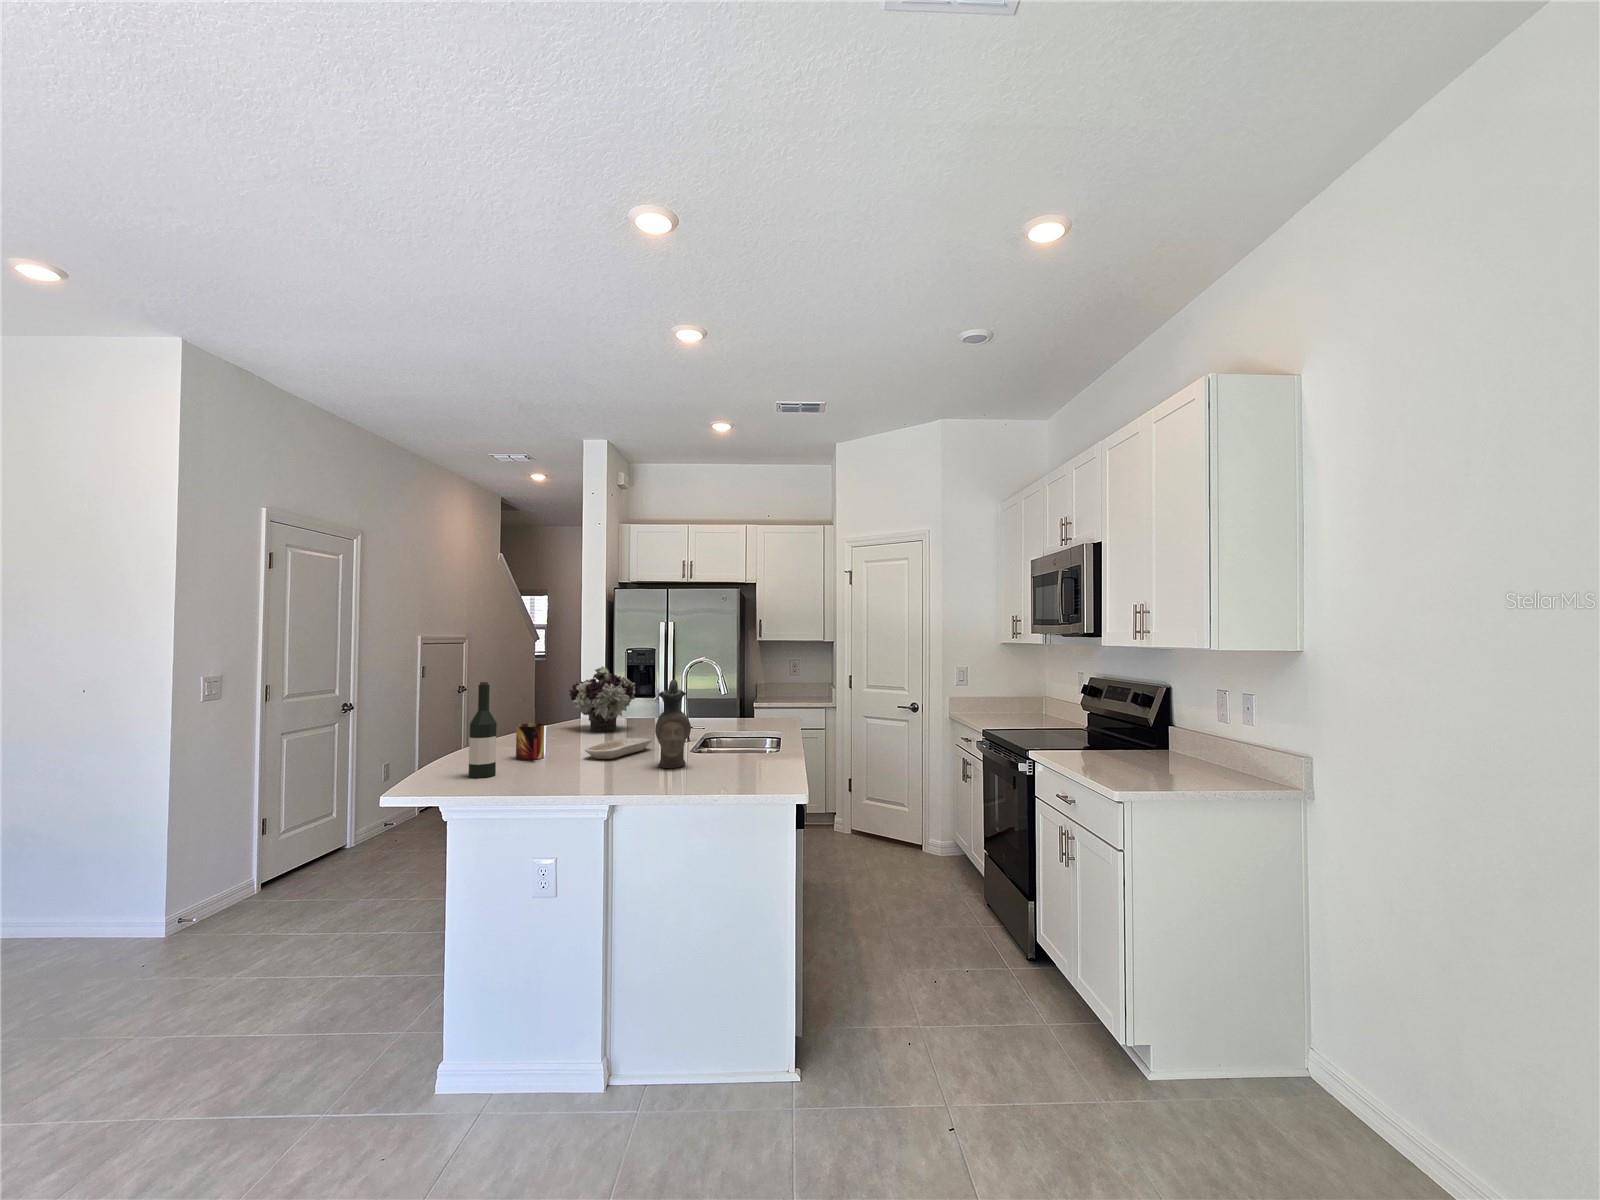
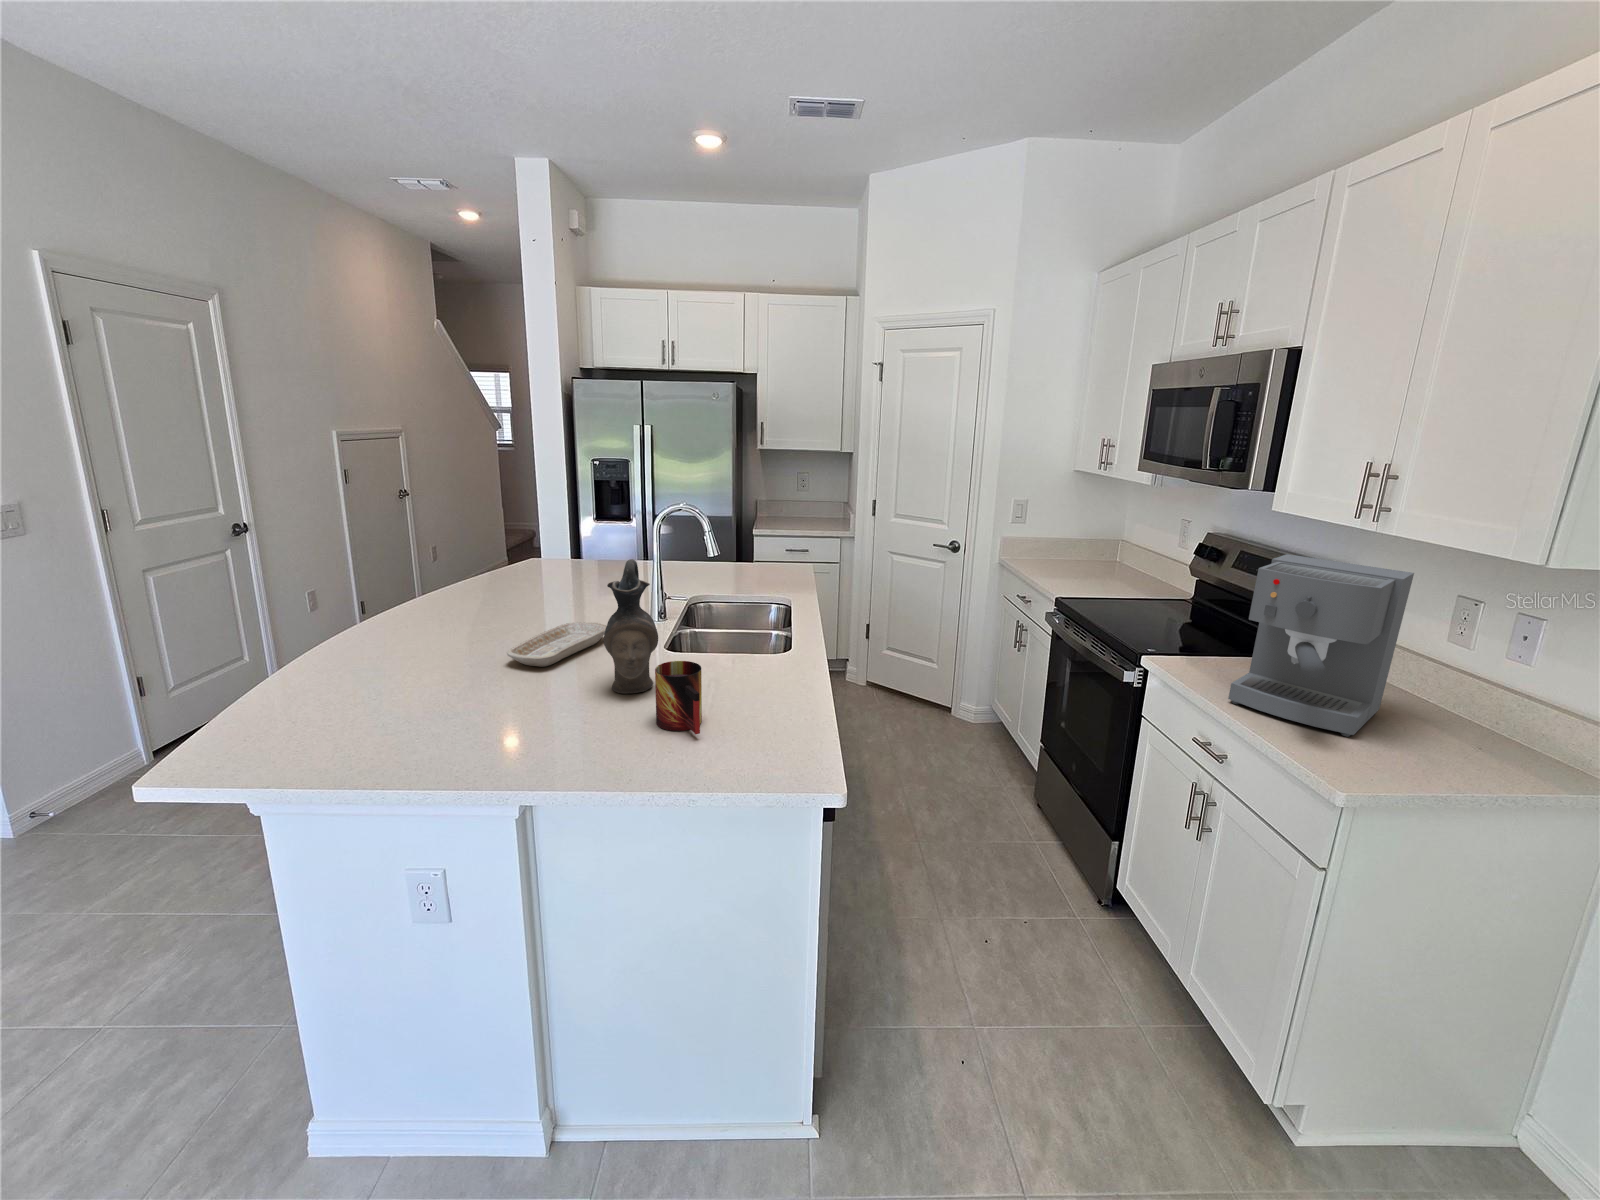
flower arrangement: present [569,666,635,732] -> none [500,504,593,595]
coffee maker: none [1079,669,1180,779] -> present [1228,554,1414,737]
wine bottle: present [469,682,497,778] -> none [301,572,358,721]
mug: present [516,723,544,760] -> present [655,661,702,734]

